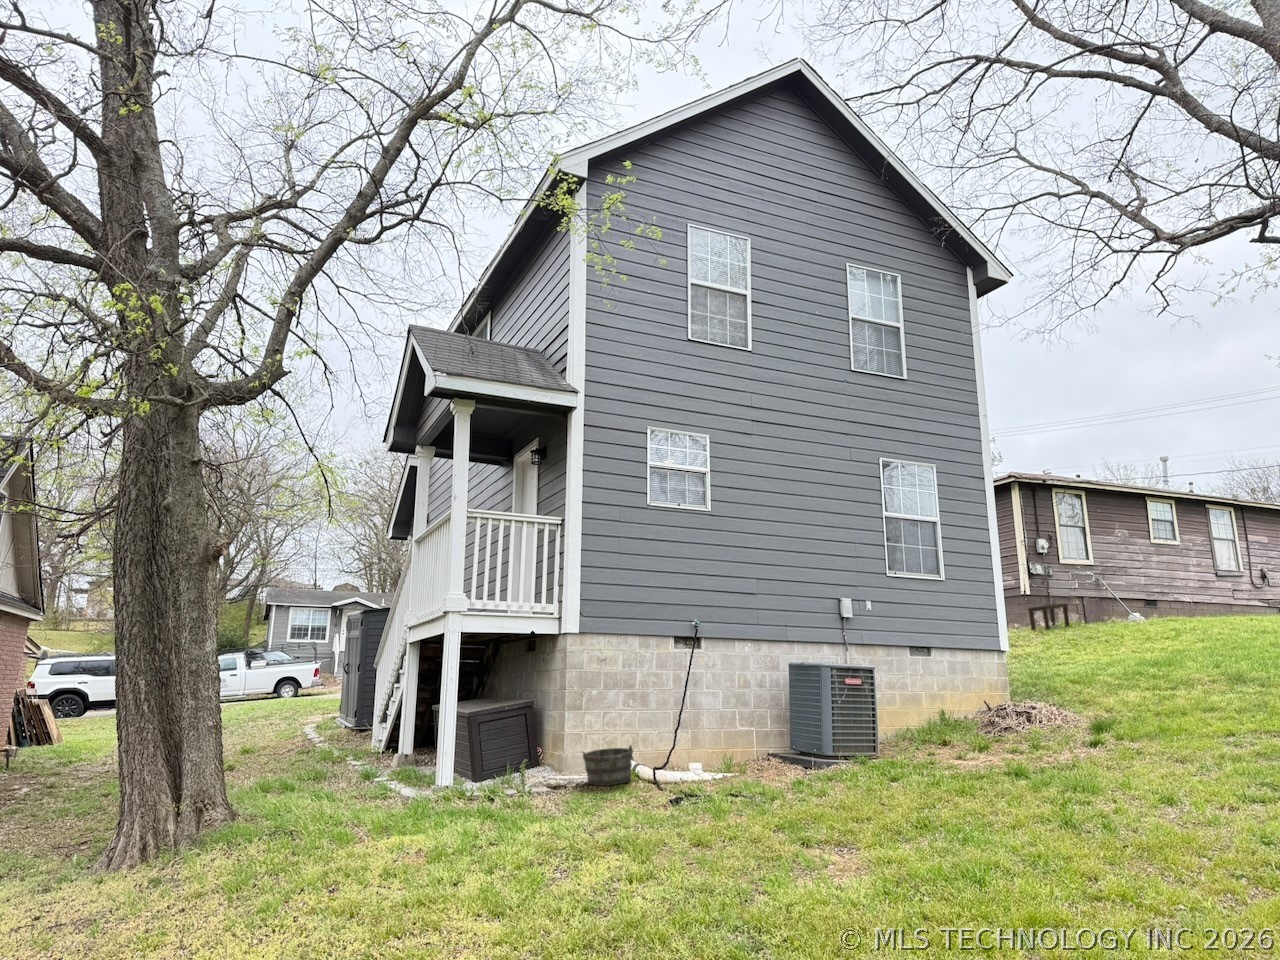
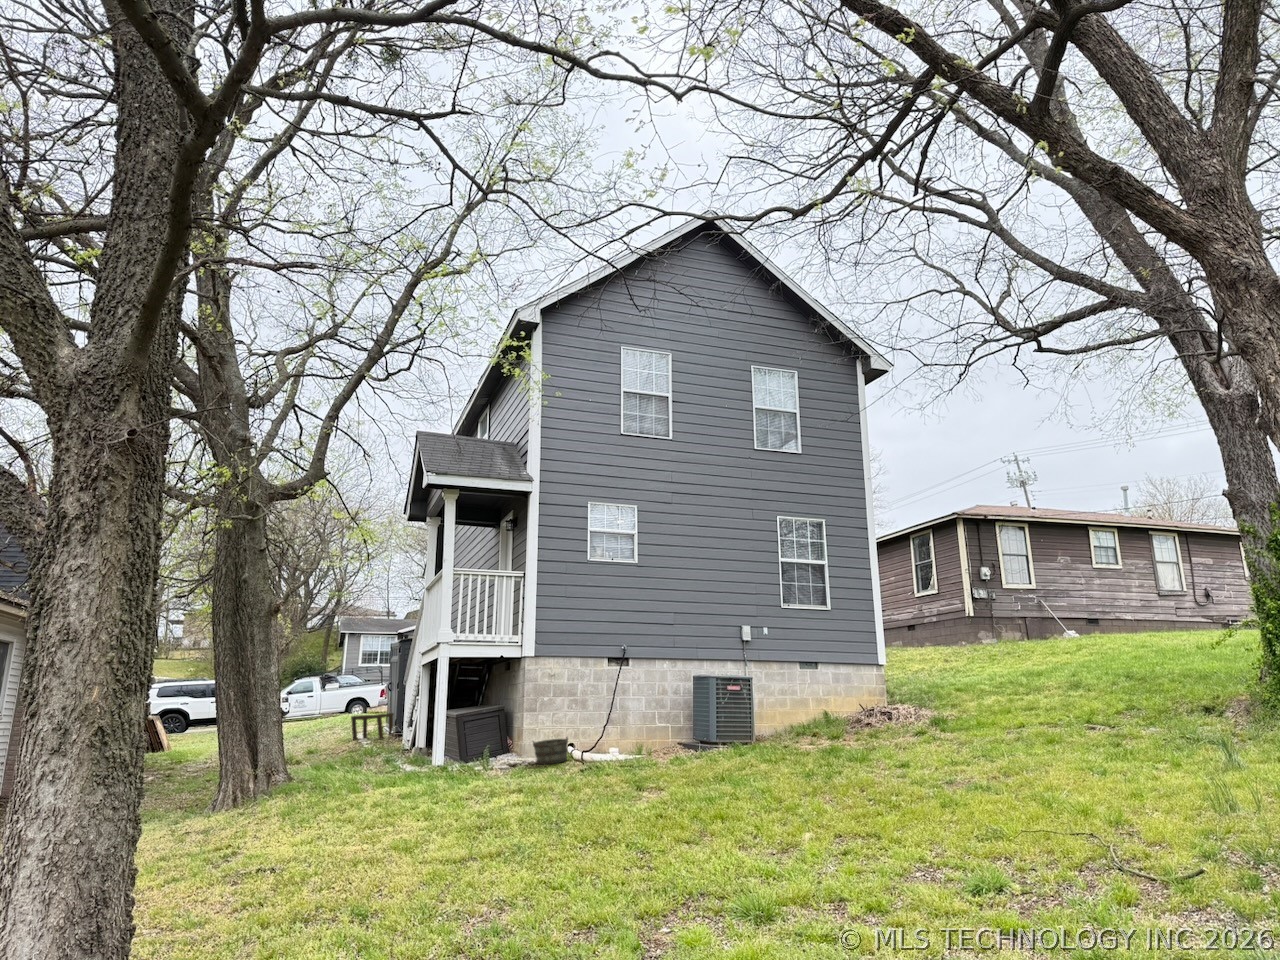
bench: present [1028,603,1069,630] -> present [351,713,394,740]

